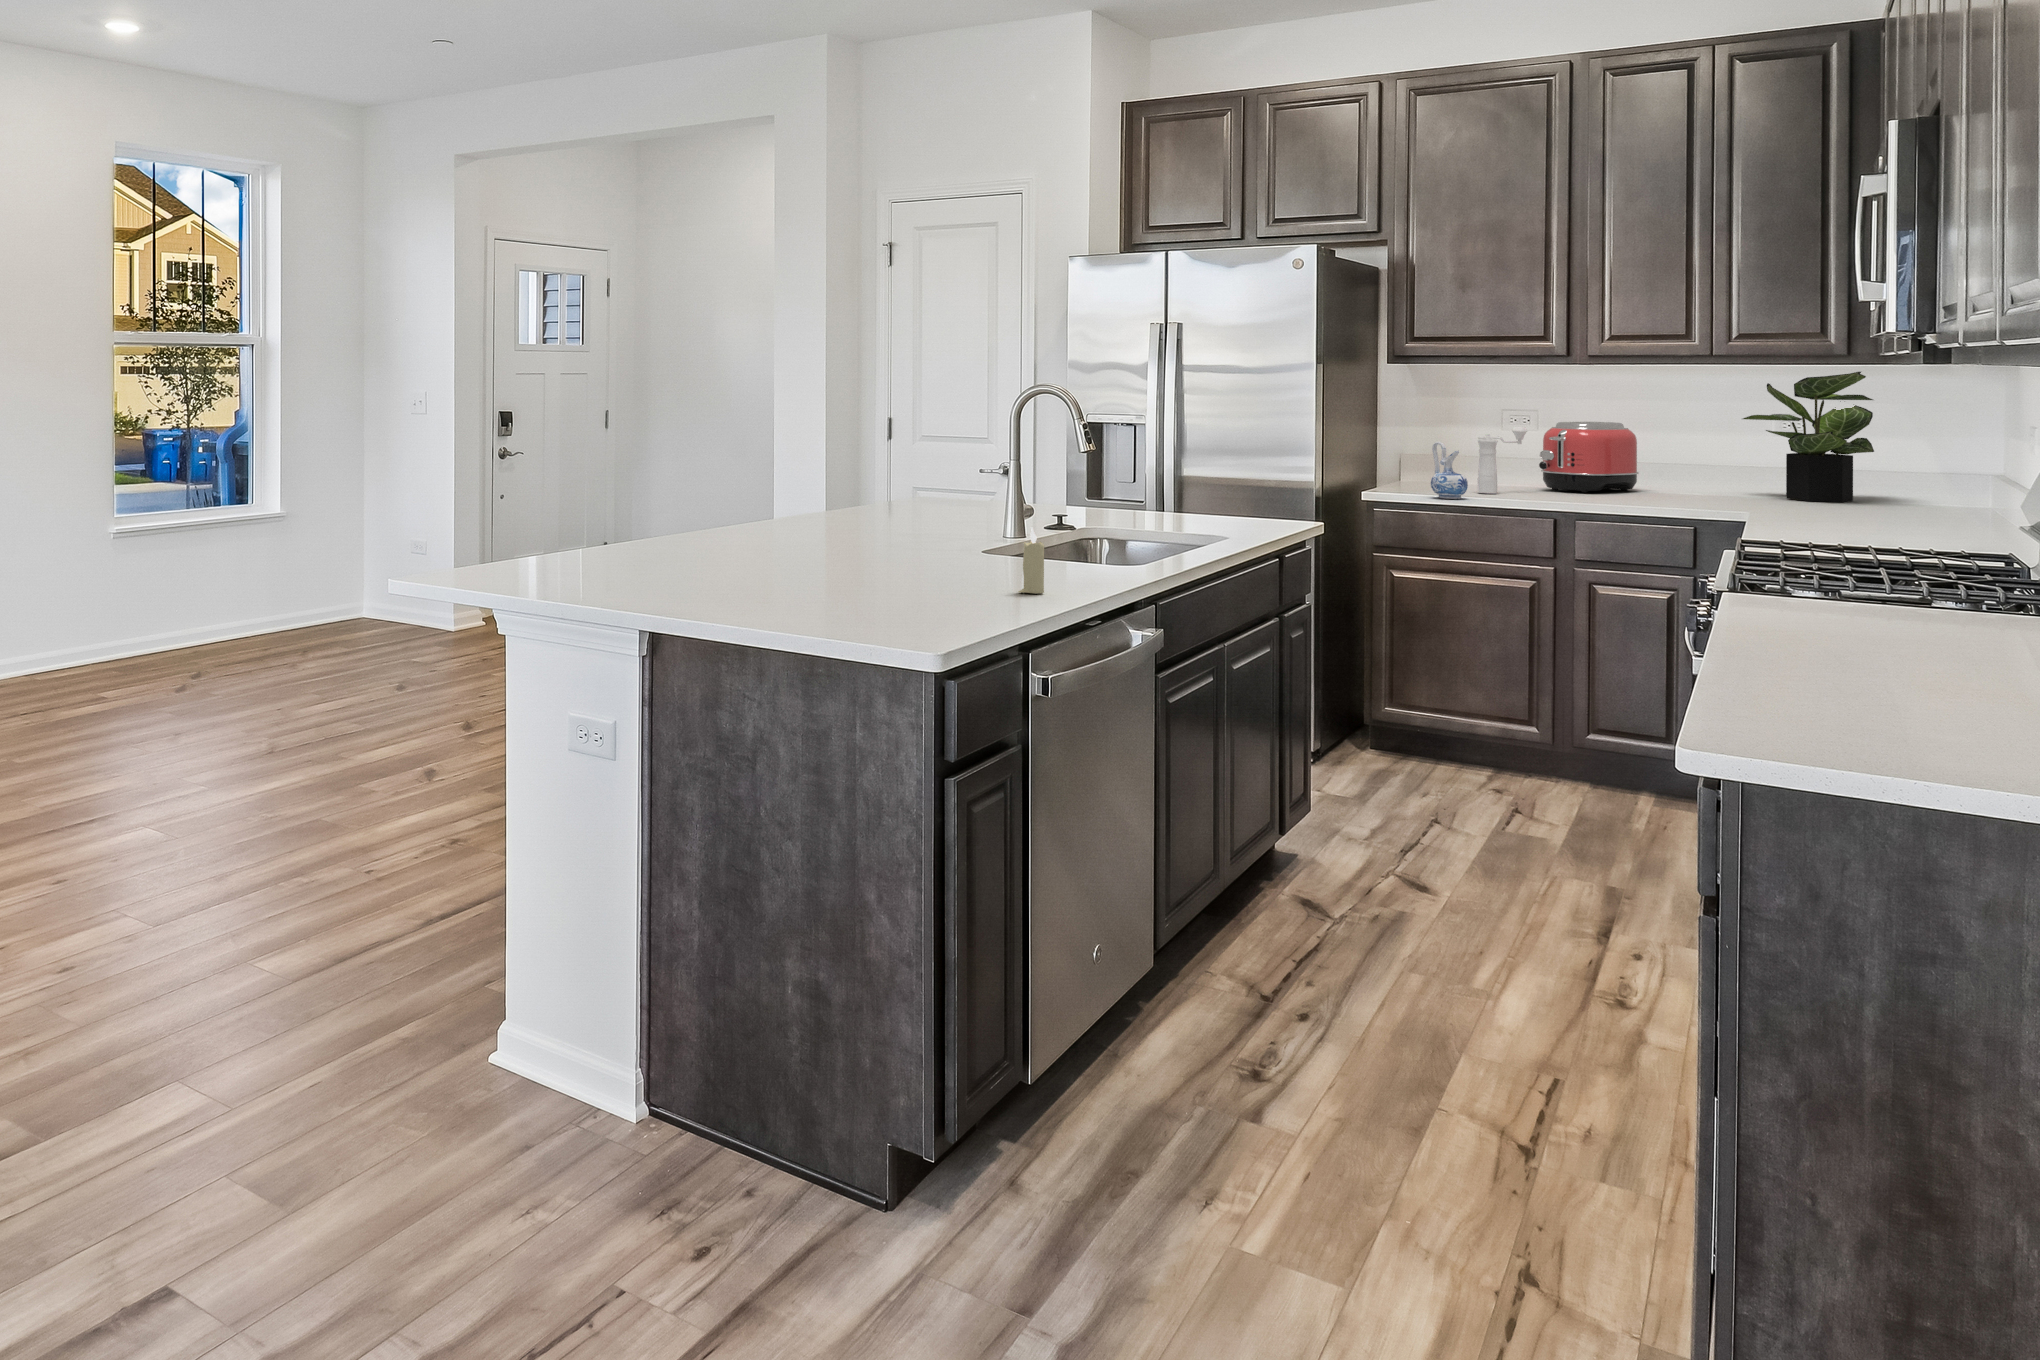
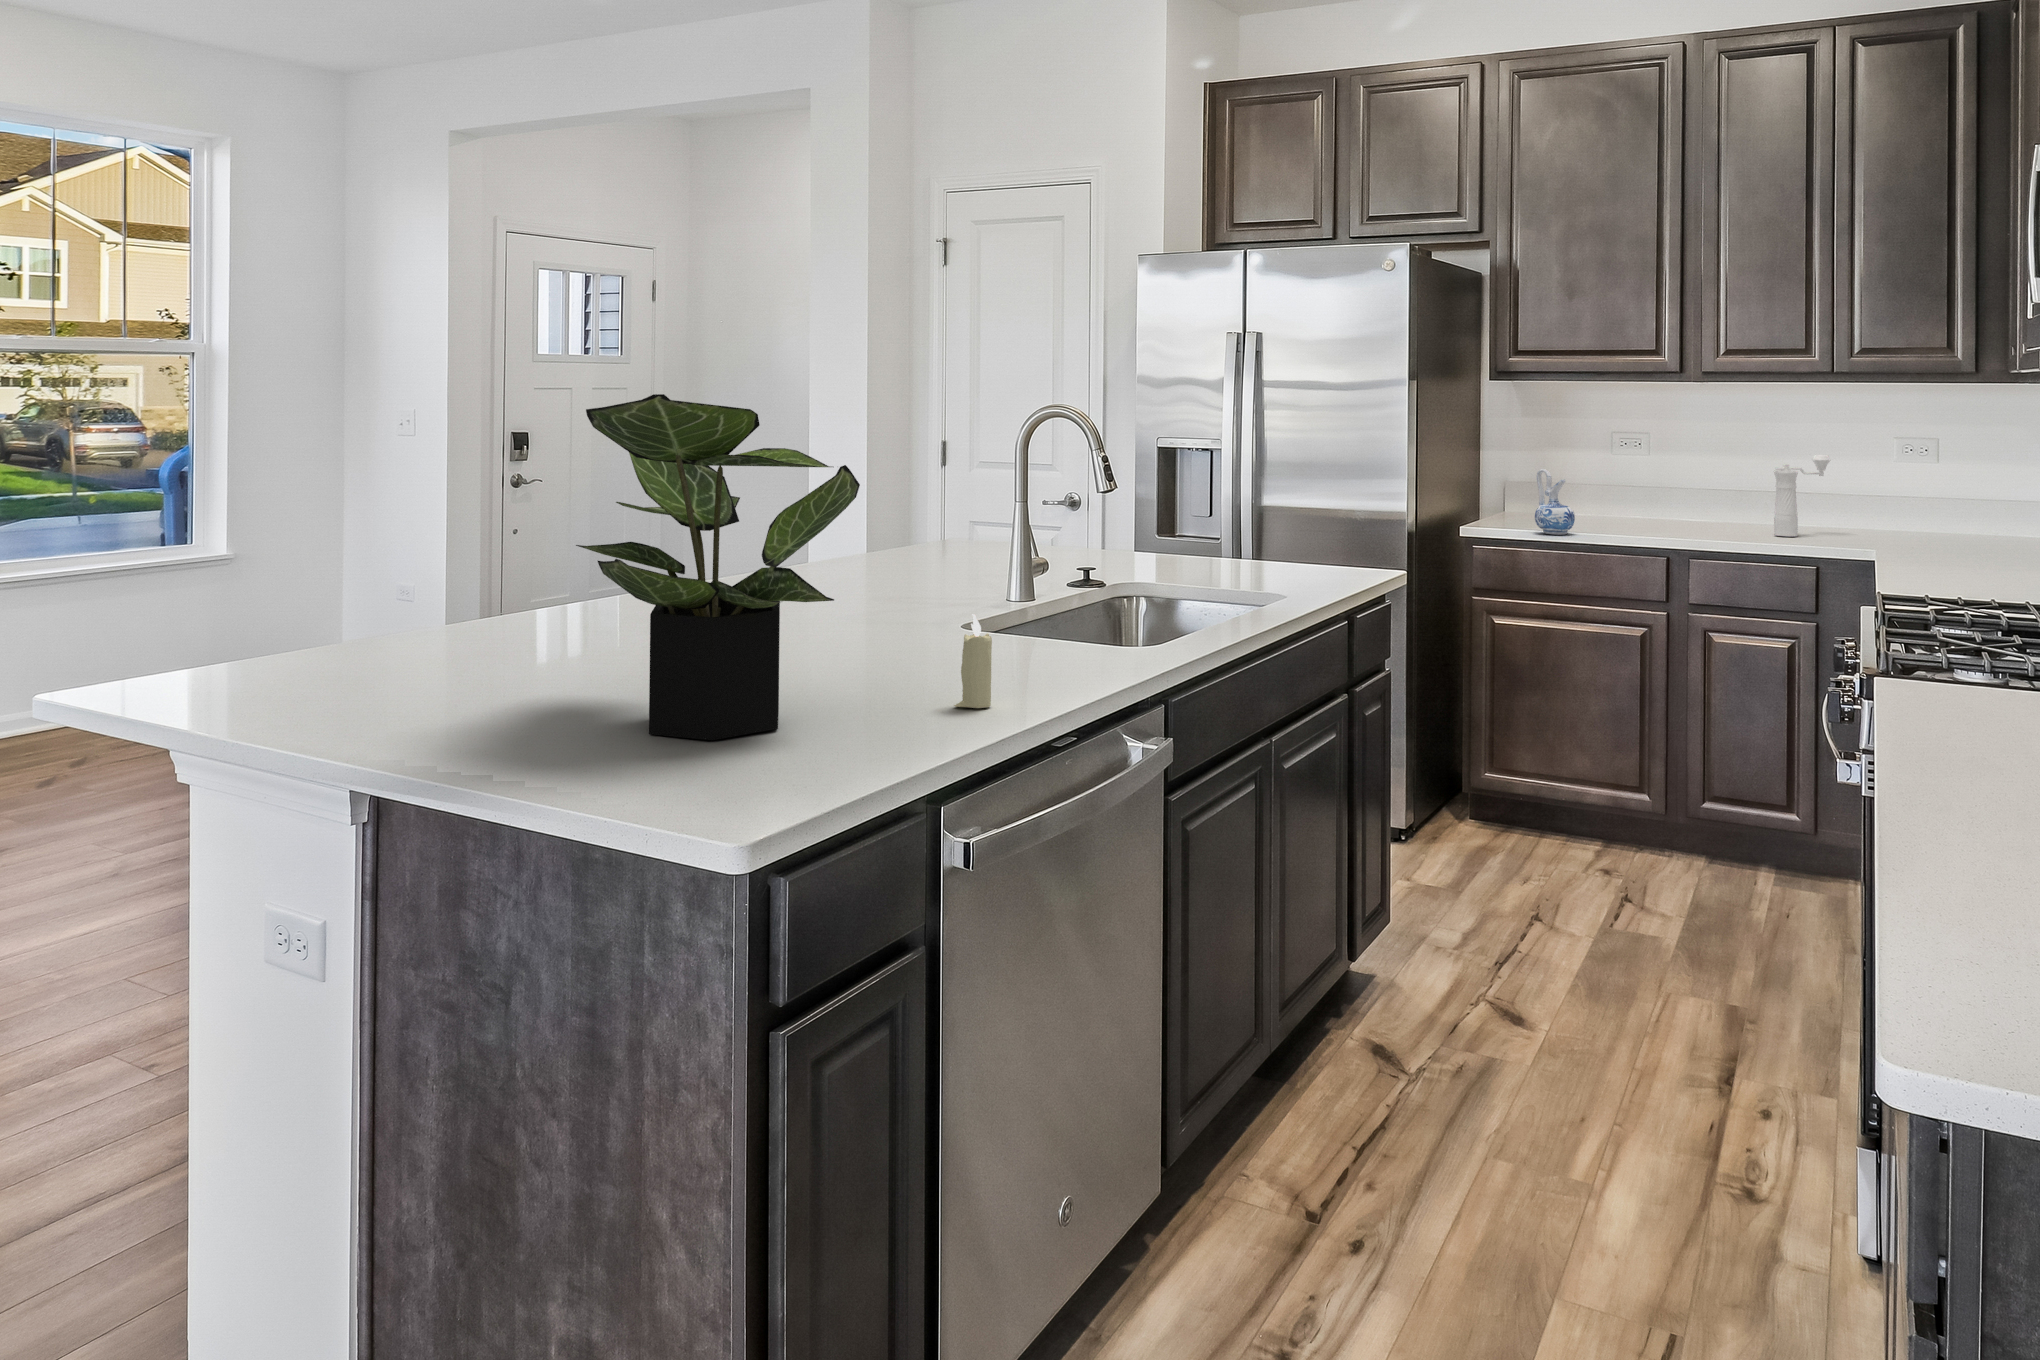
potted plant: present [1743,372,1874,502] -> present [576,394,860,740]
toaster: present [1539,422,1639,493] -> none [1652,445,1757,525]
pepper mill: present [1478,427,1527,494] -> present [1774,455,1830,537]

